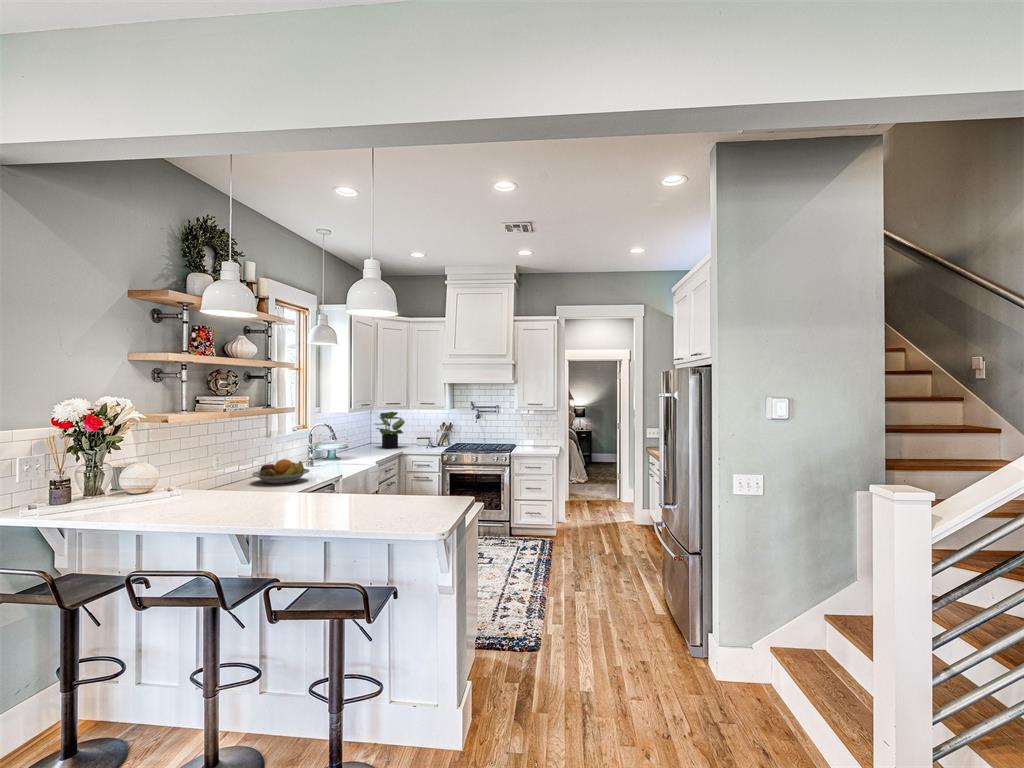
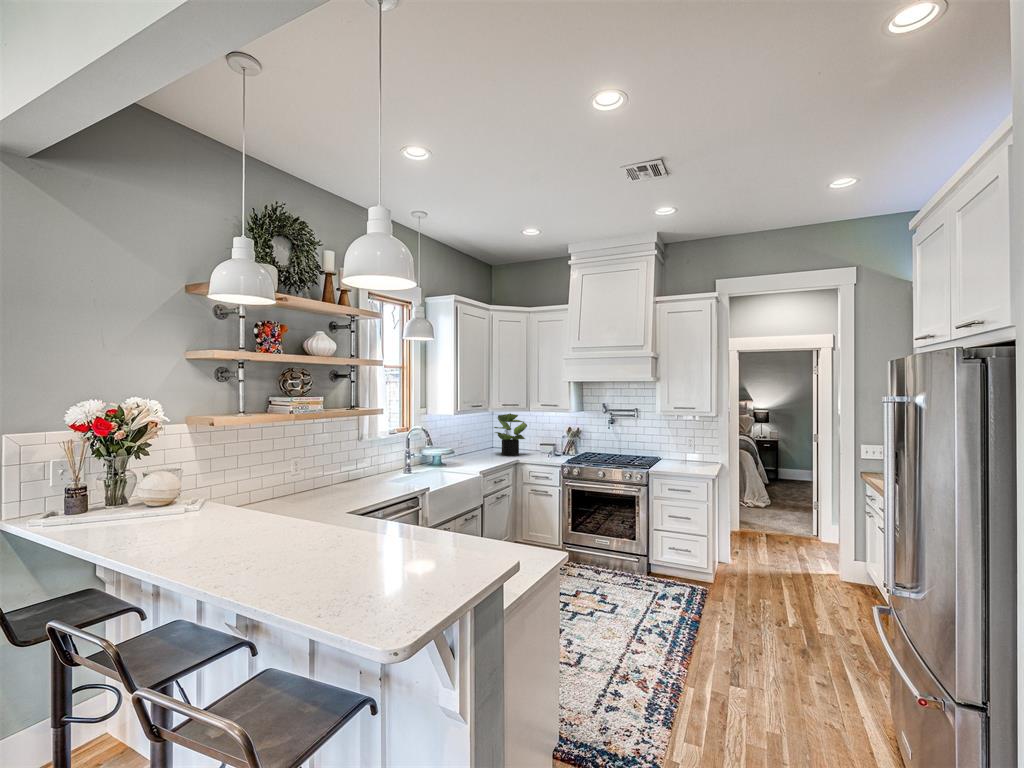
fruit bowl: present [252,459,310,484] -> none [311,465,376,493]

